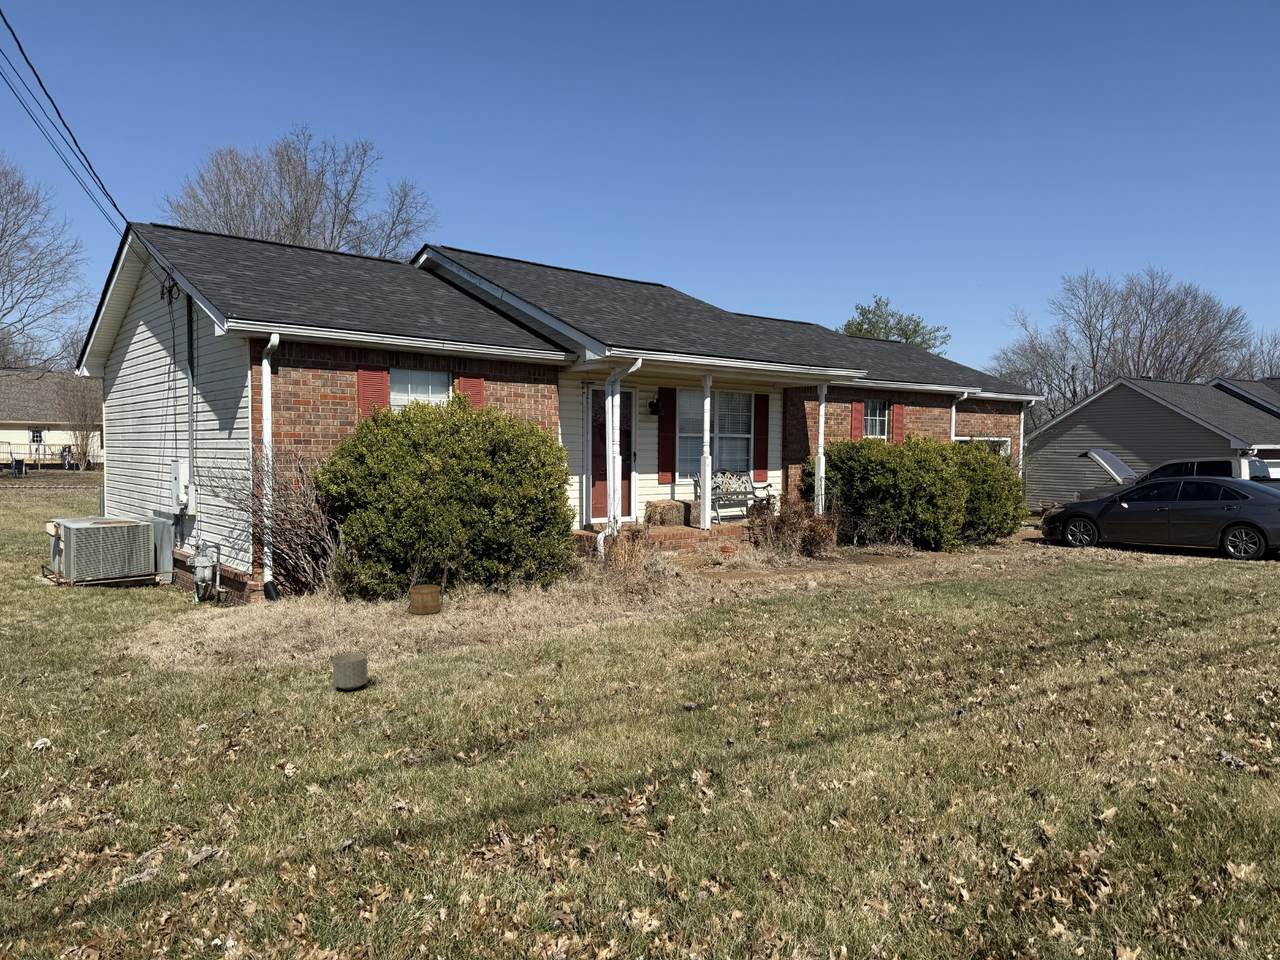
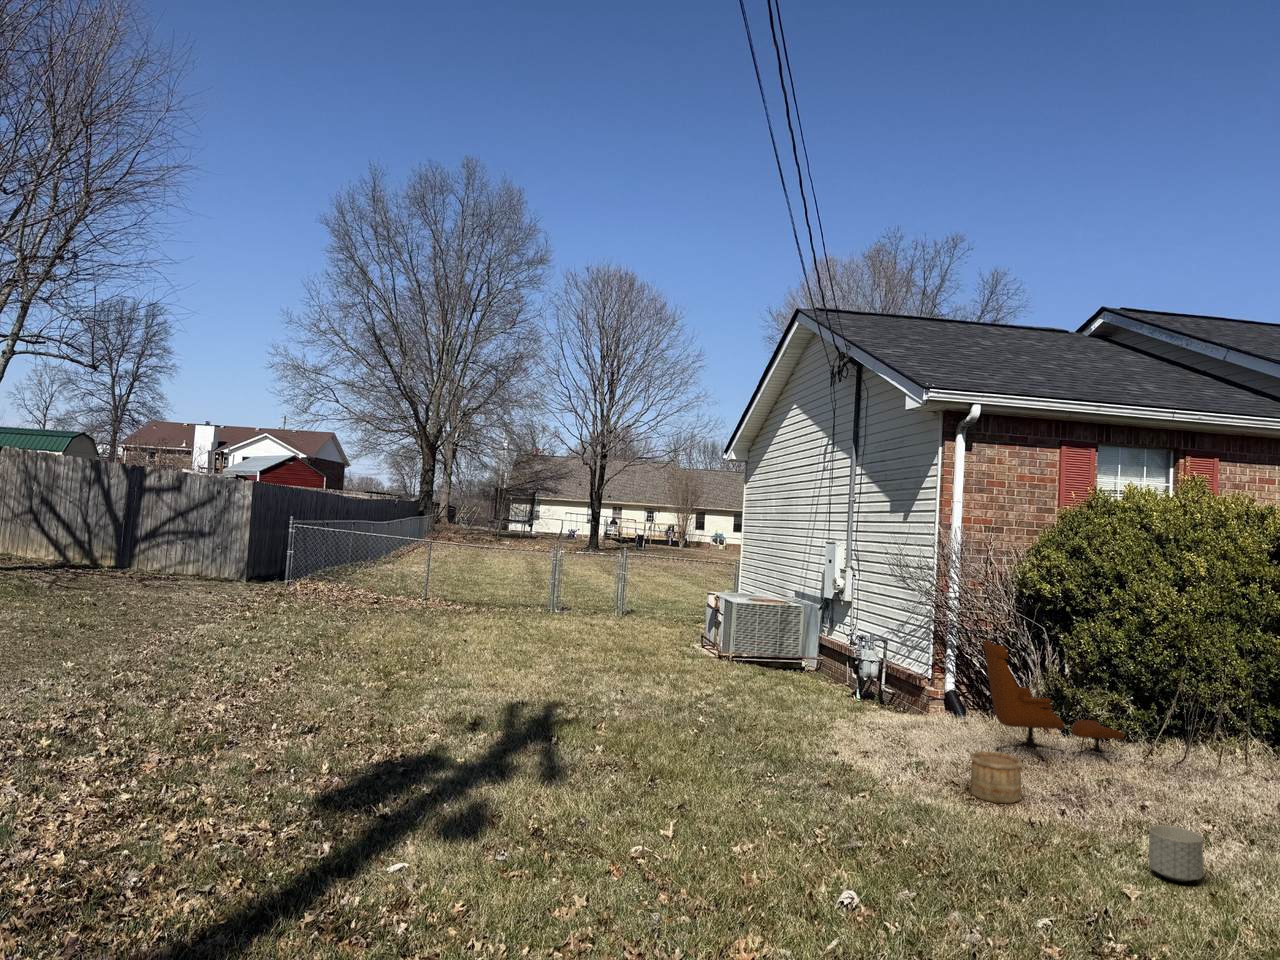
lounge chair: none [272,536,387,626] -> present [983,640,1124,762]
wooden bucket: present [409,585,441,614] -> present [970,751,1023,803]

